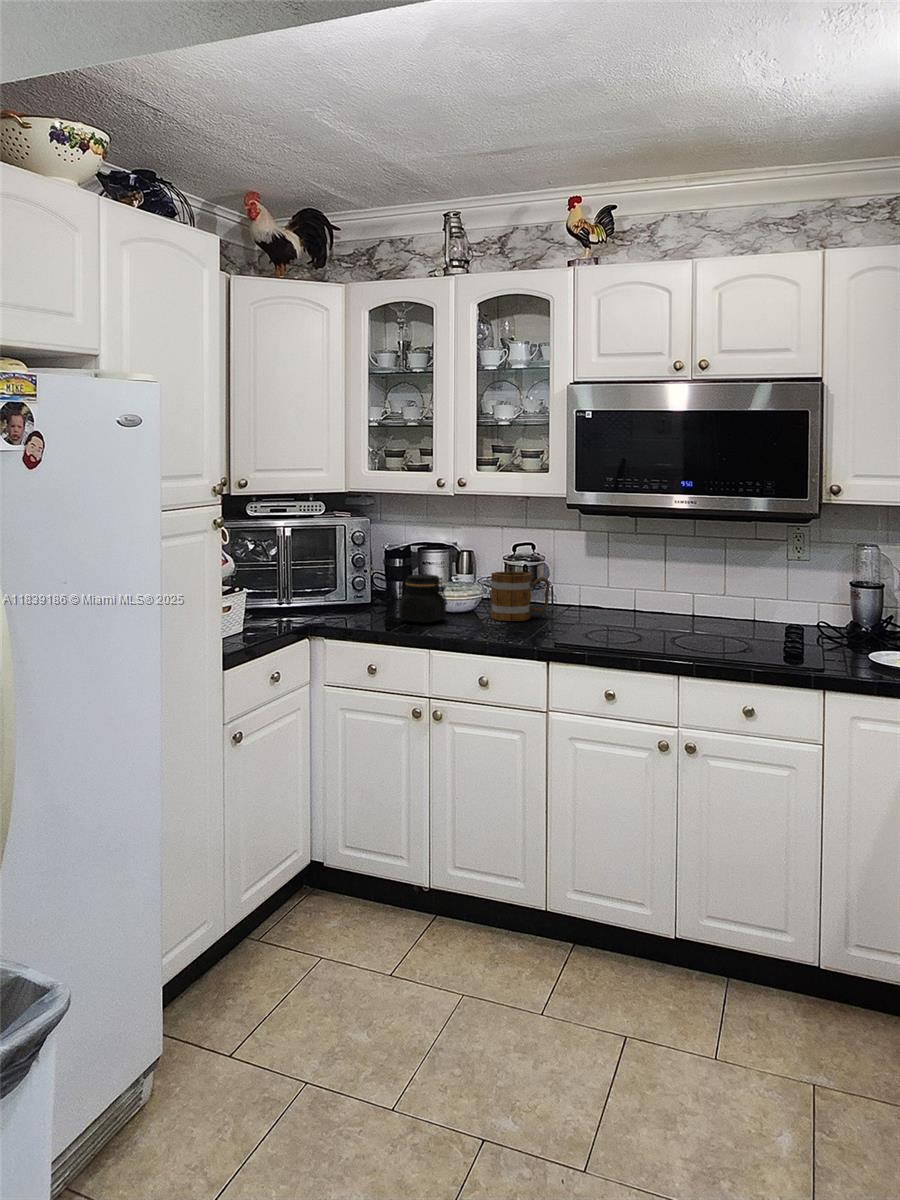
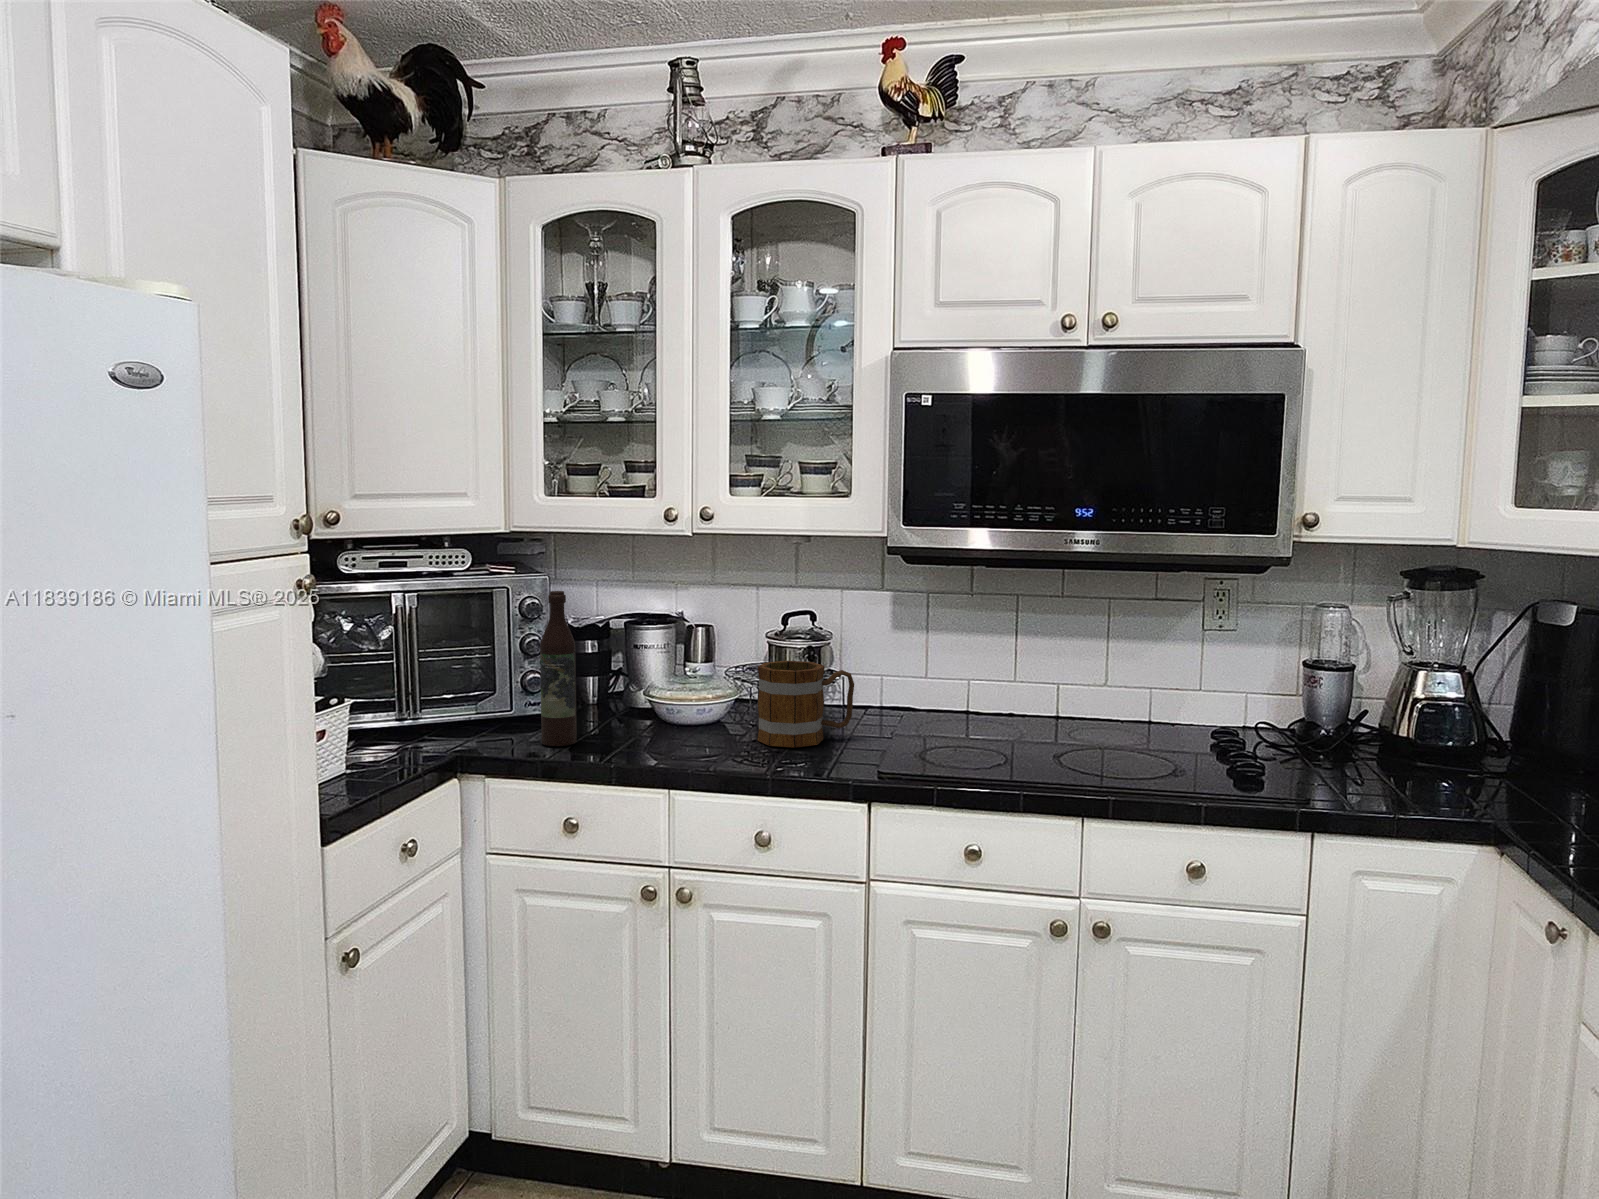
wine bottle: none [365,527,386,617] -> present [540,591,576,746]
jar: present [398,574,447,623] -> none [600,671,687,758]

